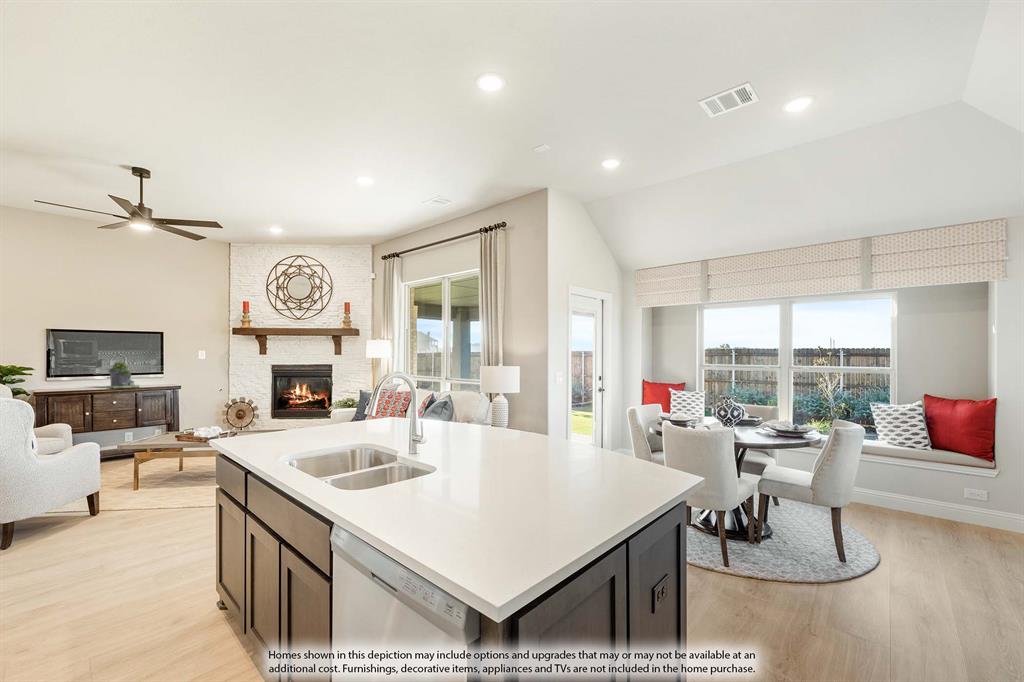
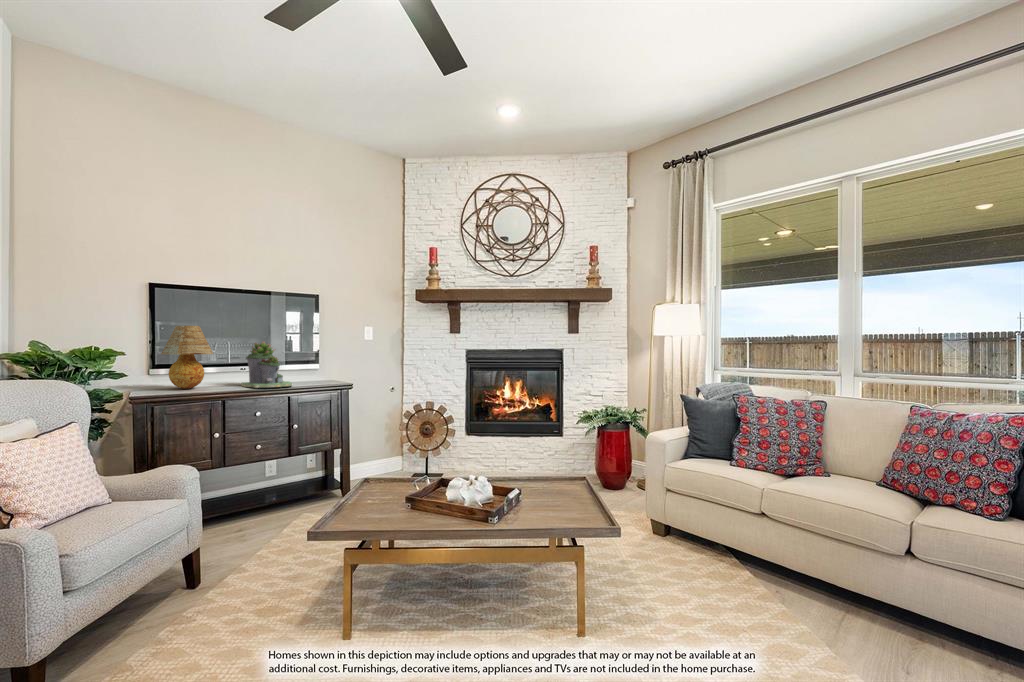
table lamp: none [51,353,86,389] -> present [161,326,213,389]

